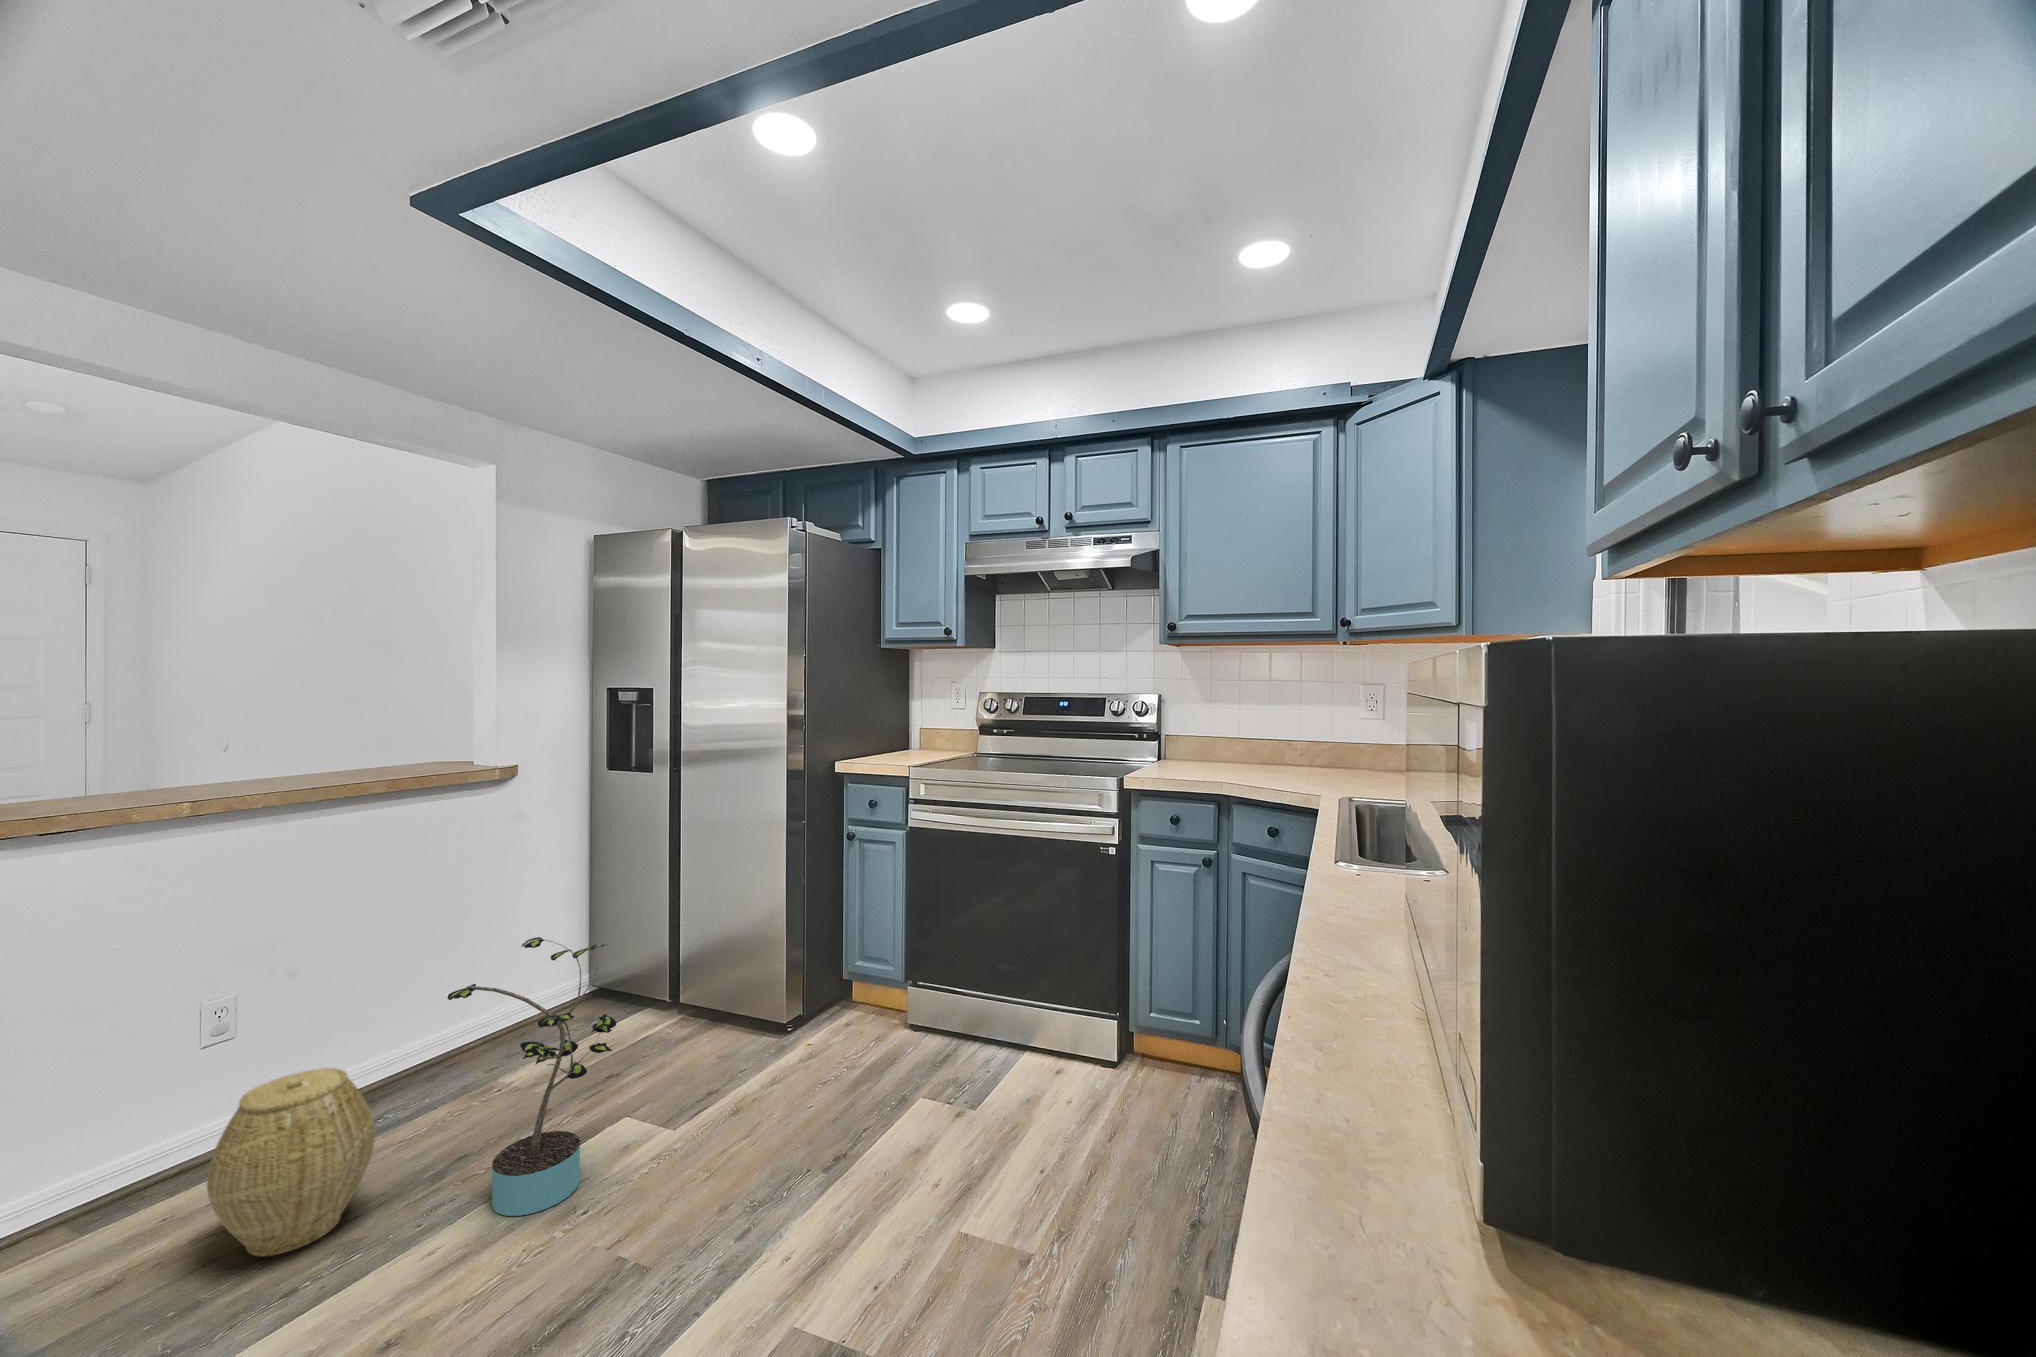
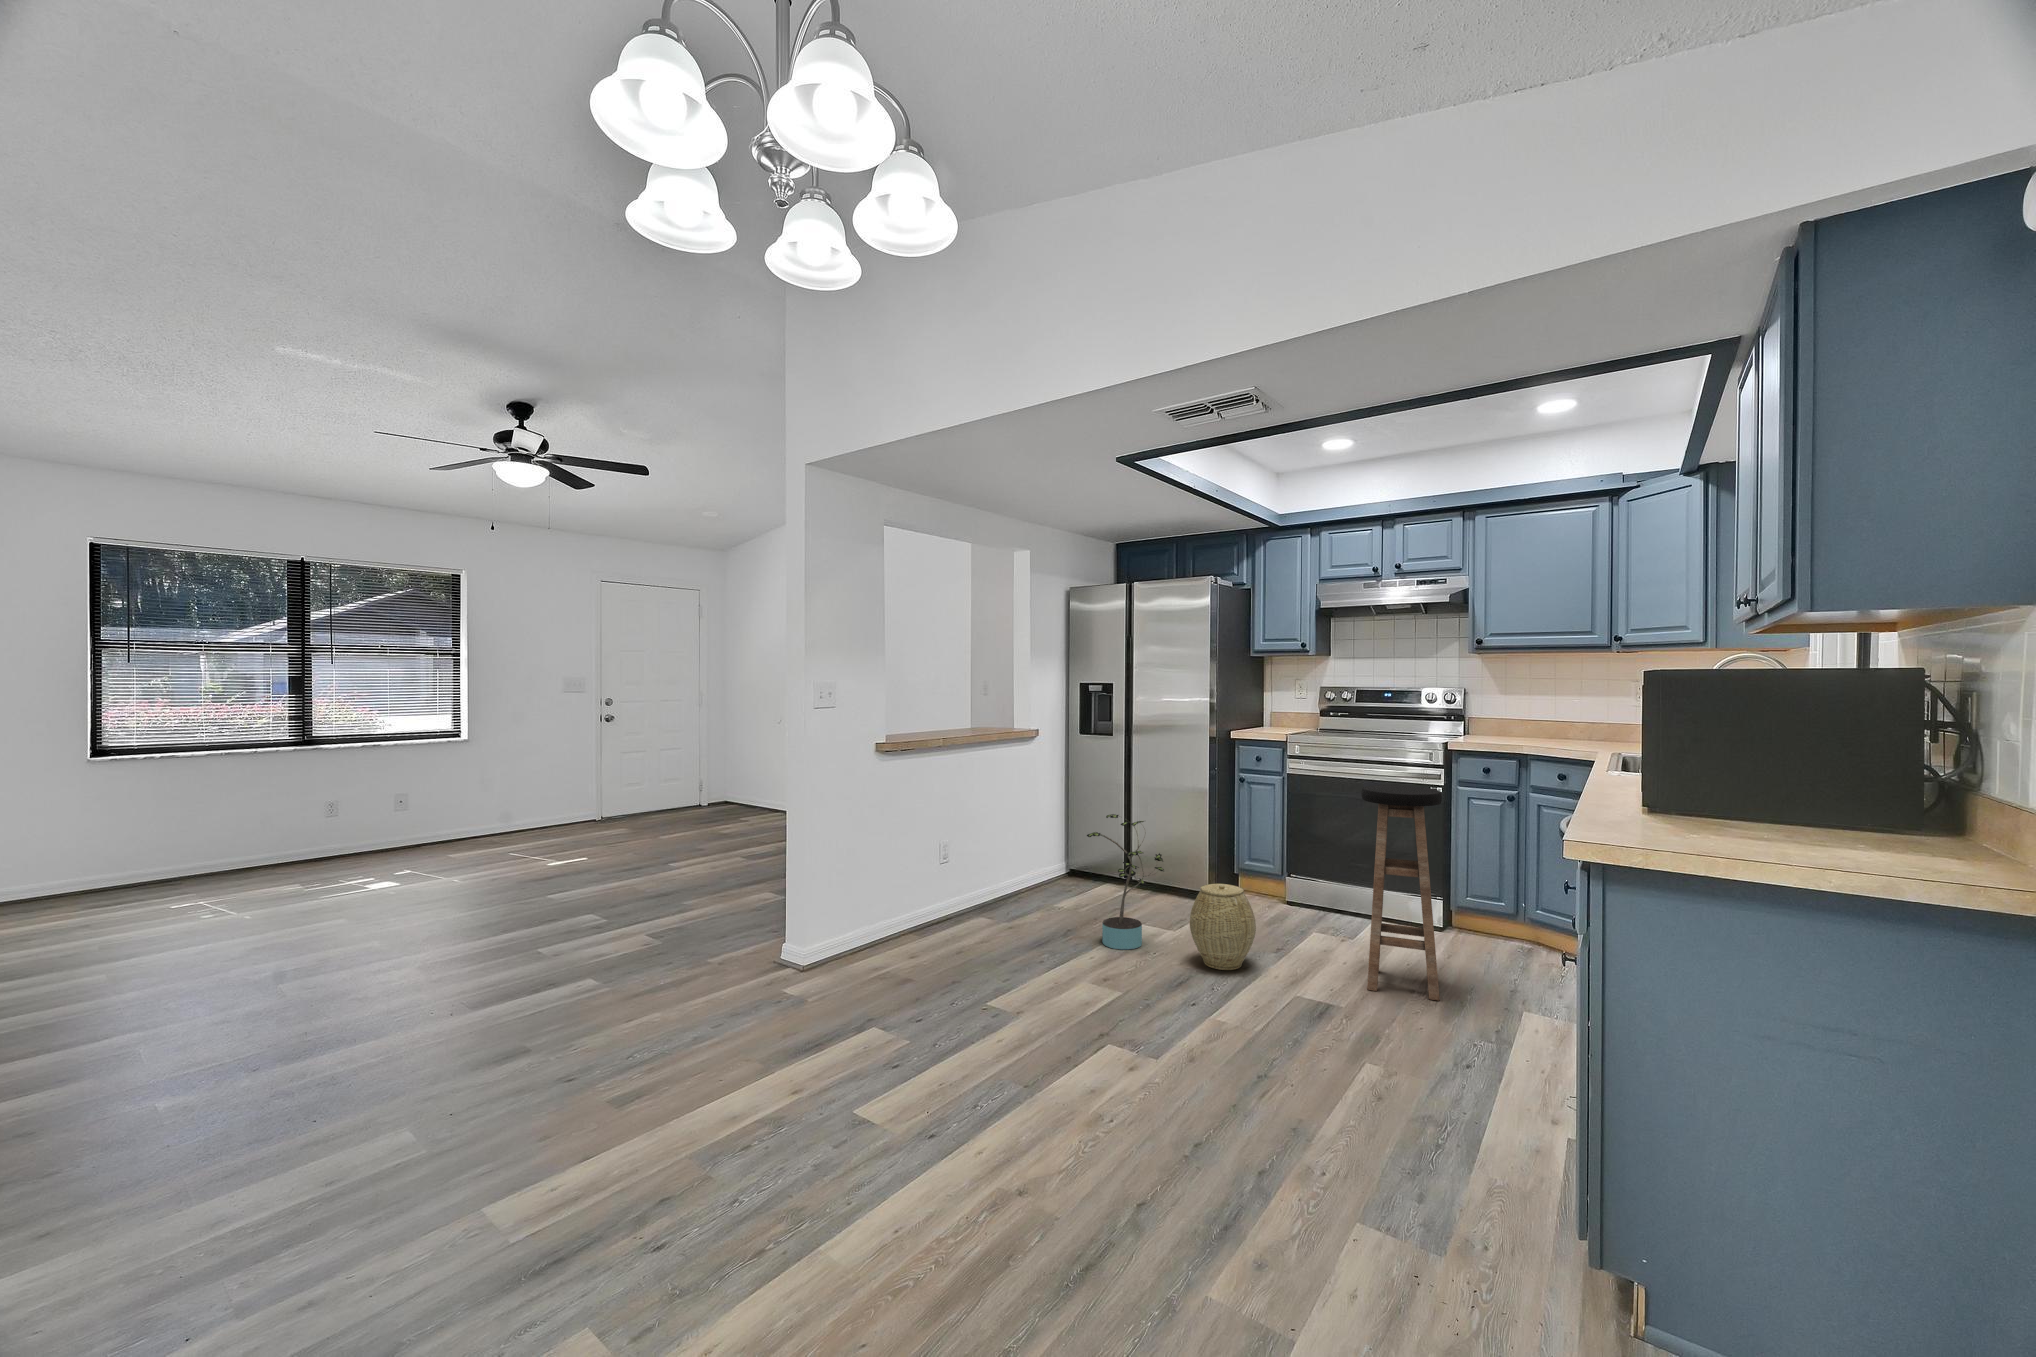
bar stool: none [944,871,1080,1295] -> present [1361,785,1442,1001]
woven basket: present [207,1068,375,1256] -> present [1190,884,1256,970]

